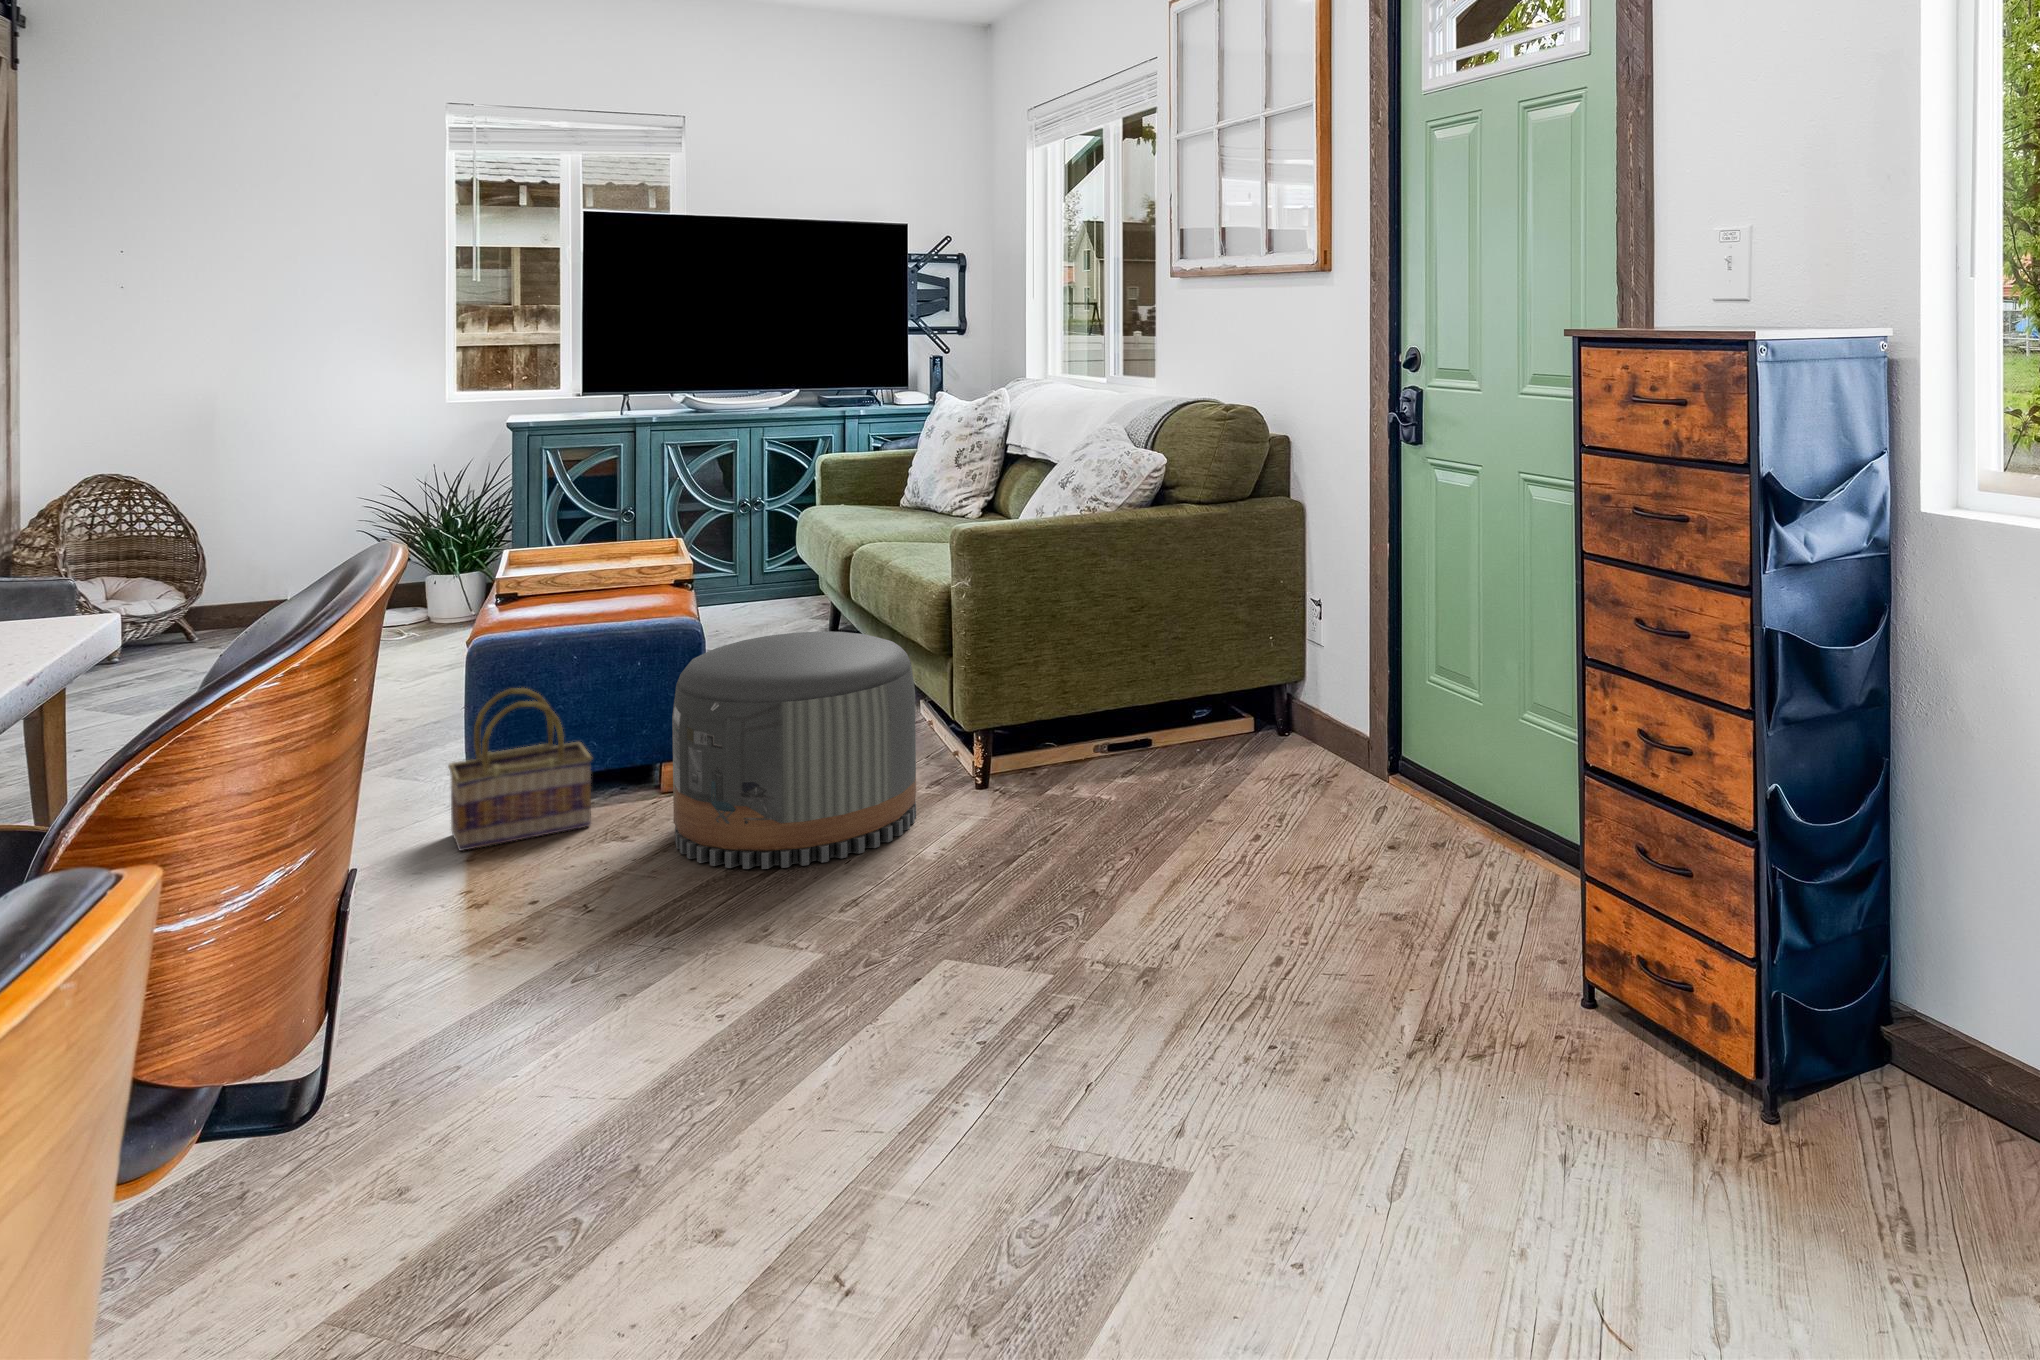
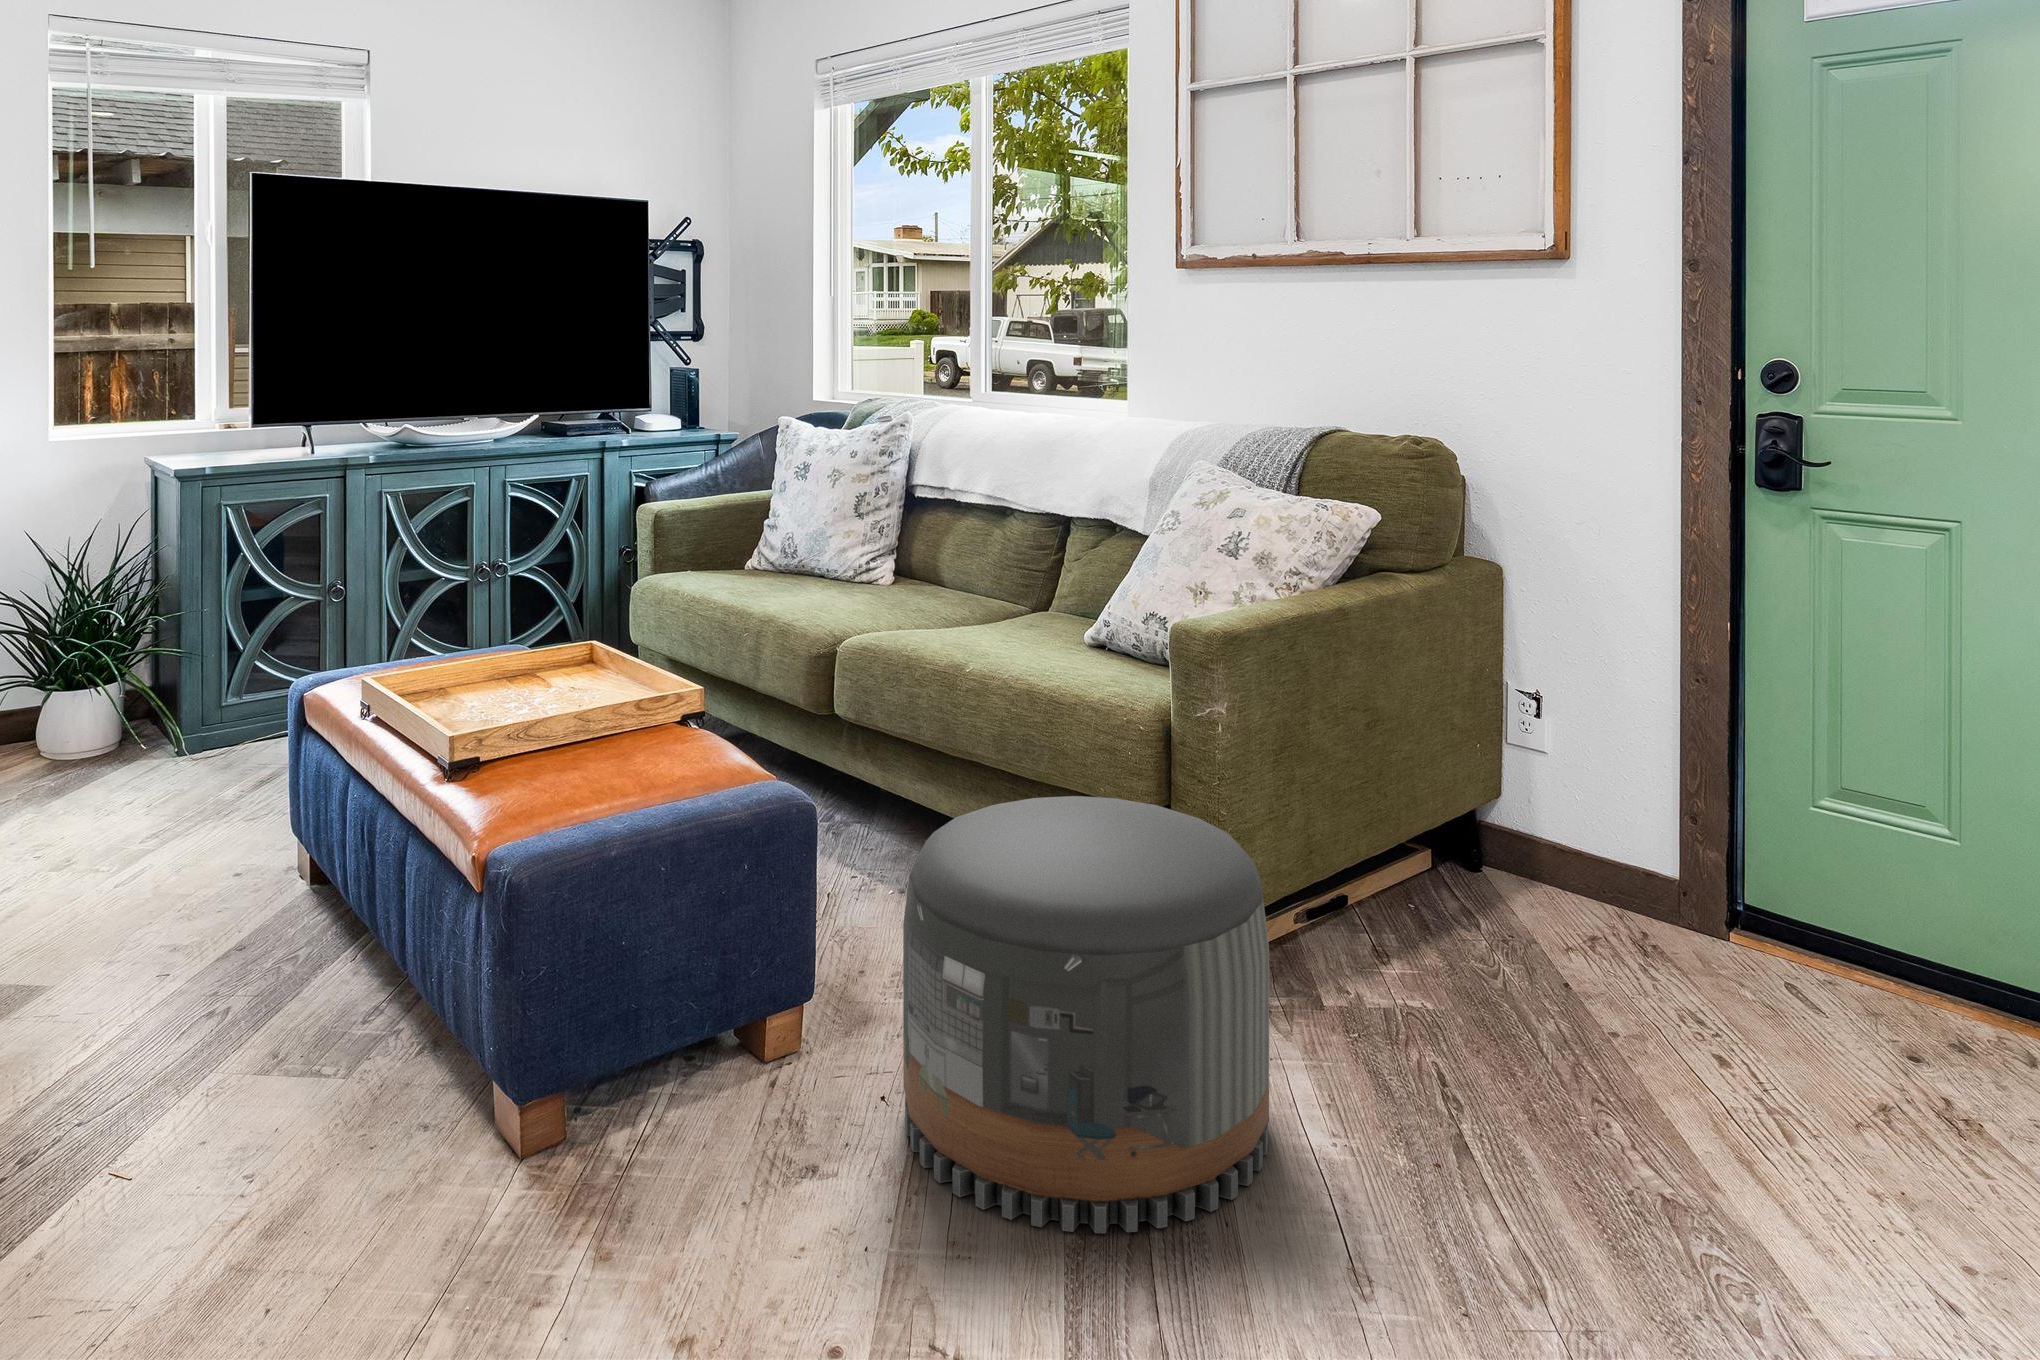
basket: present [448,688,593,851] -> none [521,935,754,1252]

